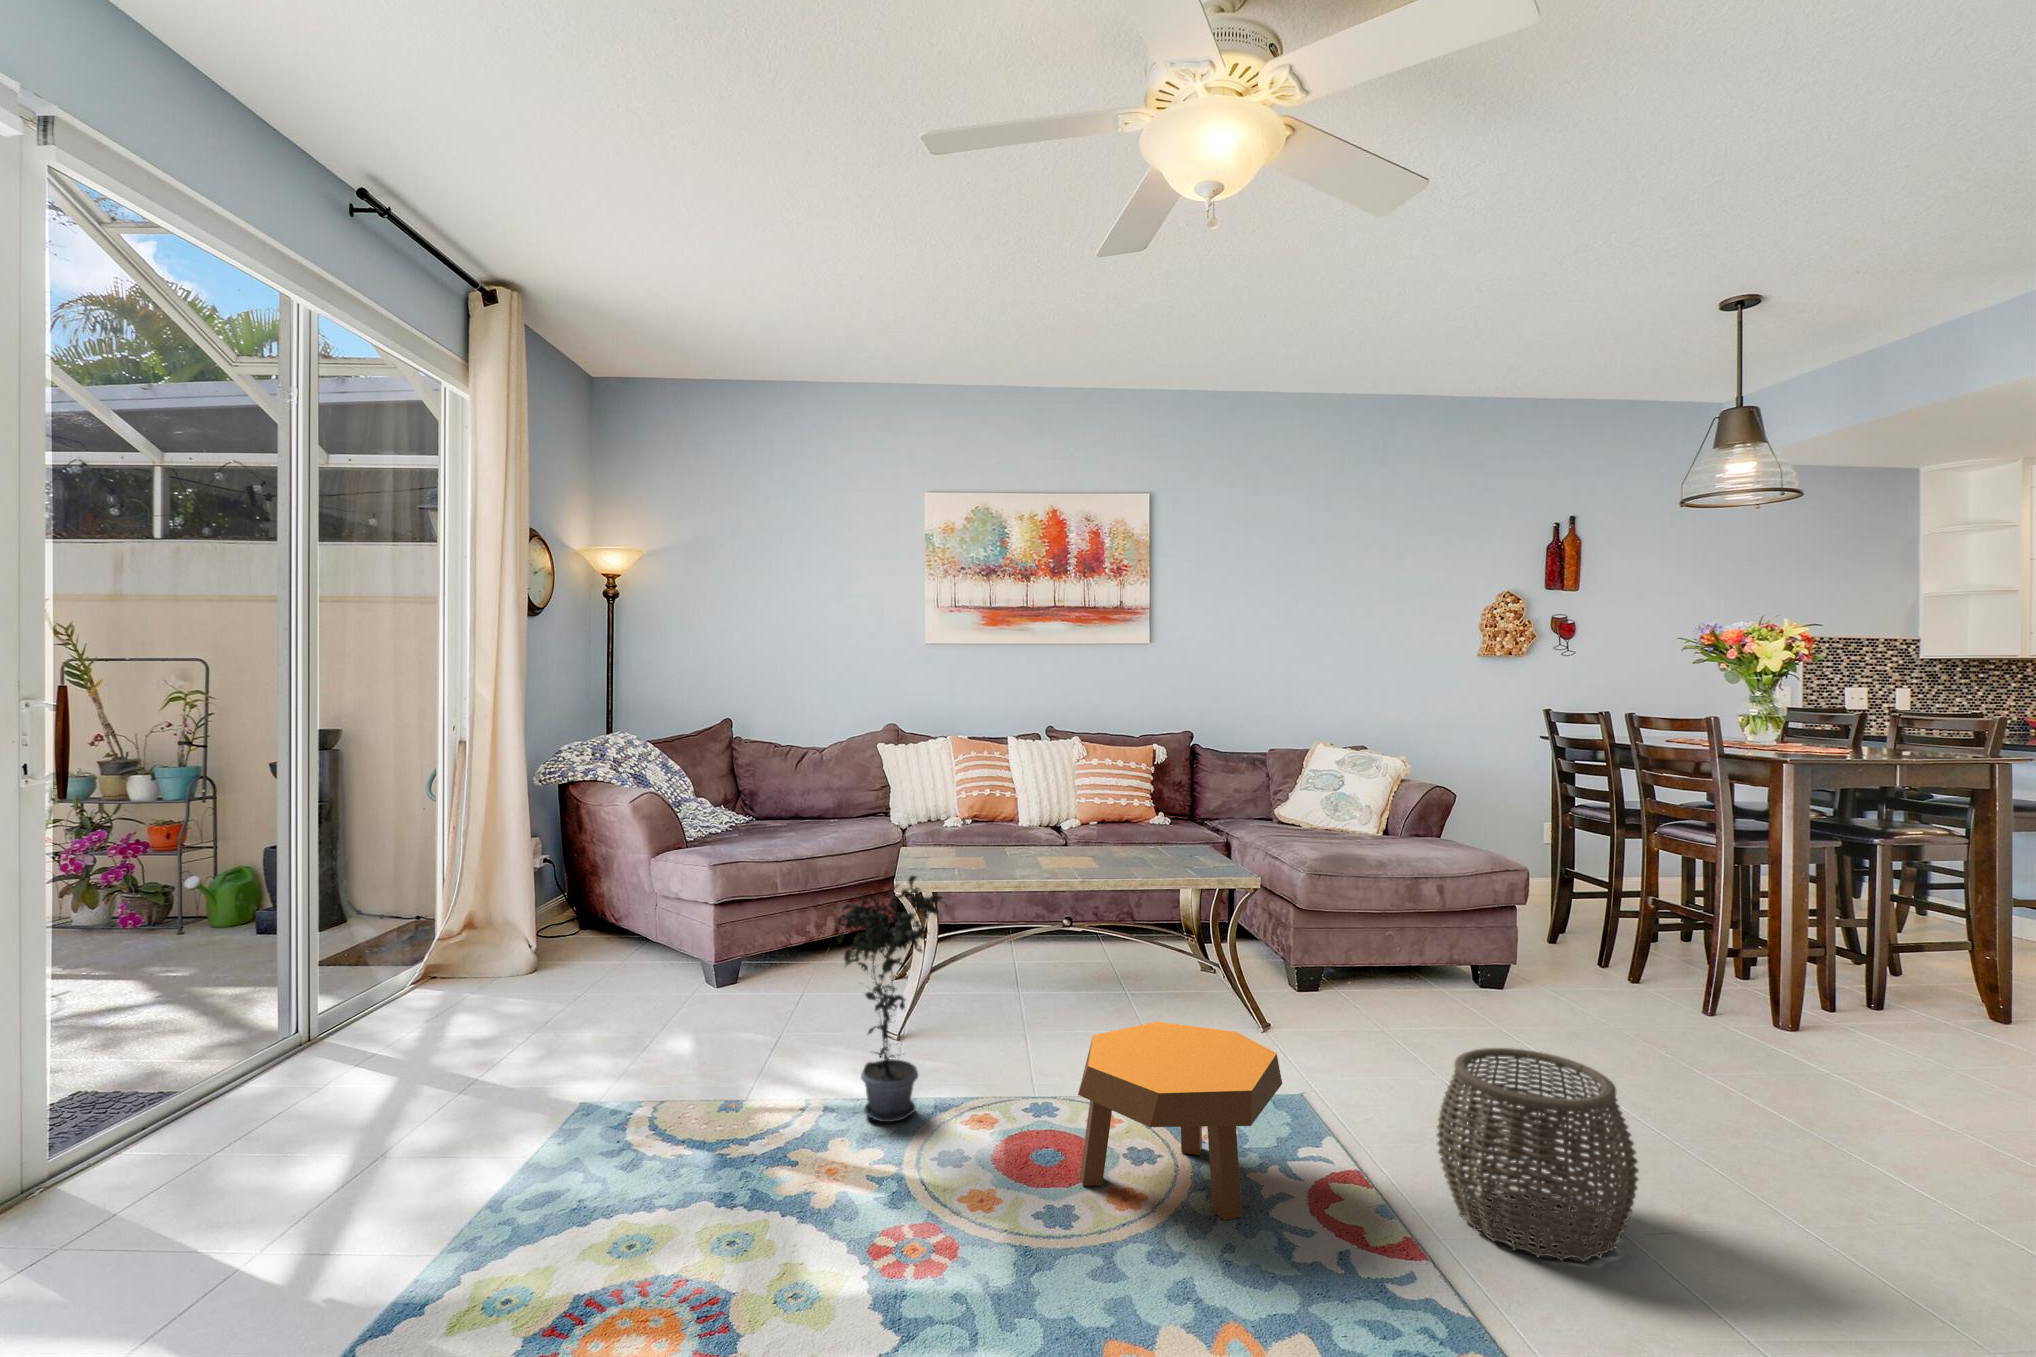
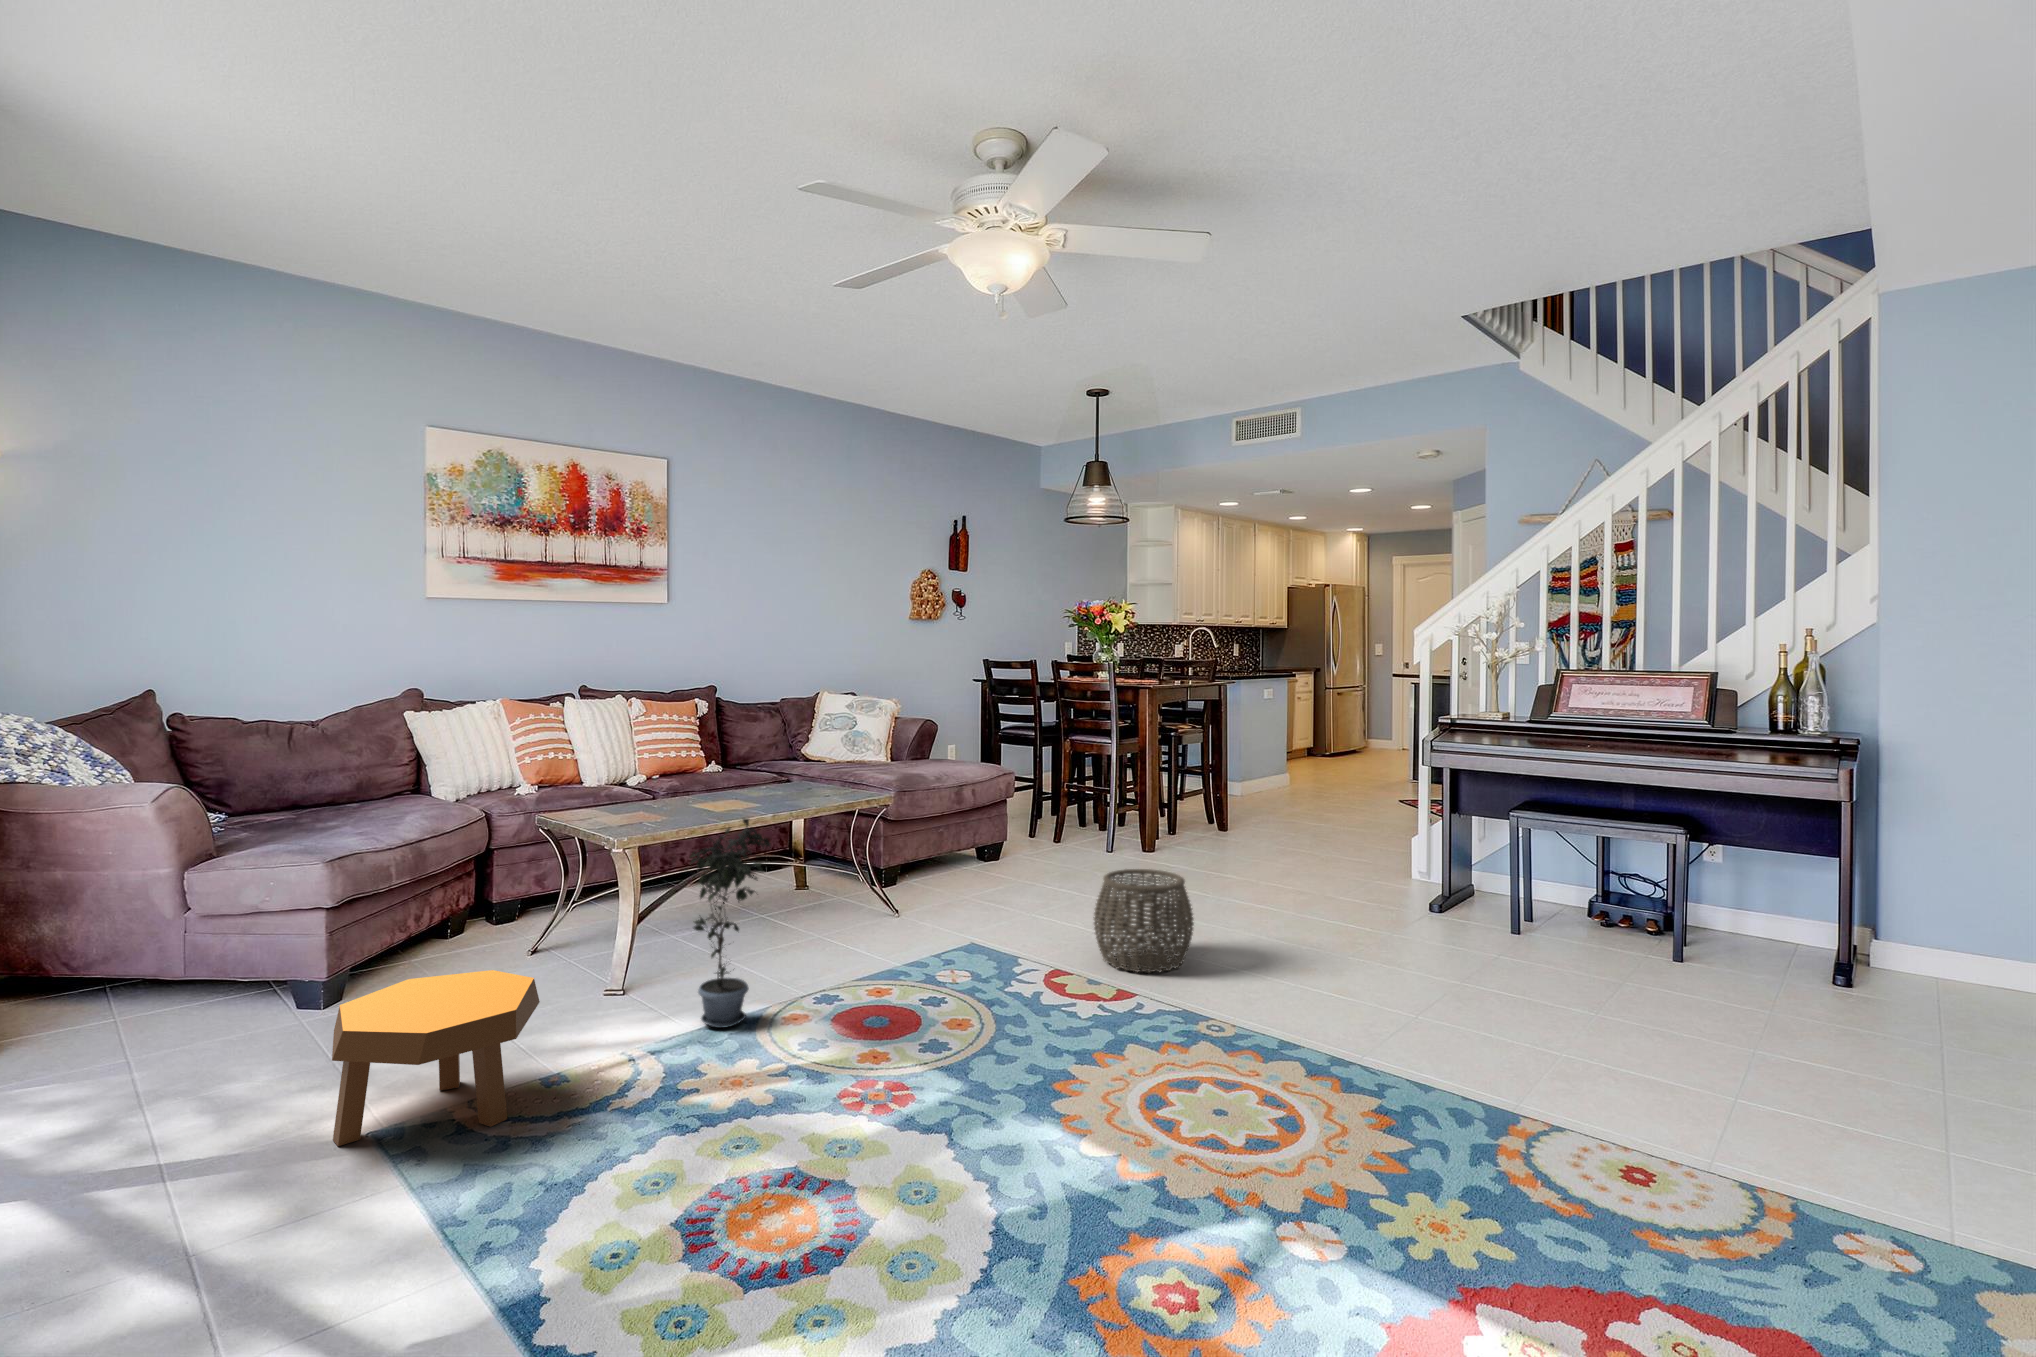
footstool: present [1078,1022,1282,1220] -> present [332,970,540,1146]

